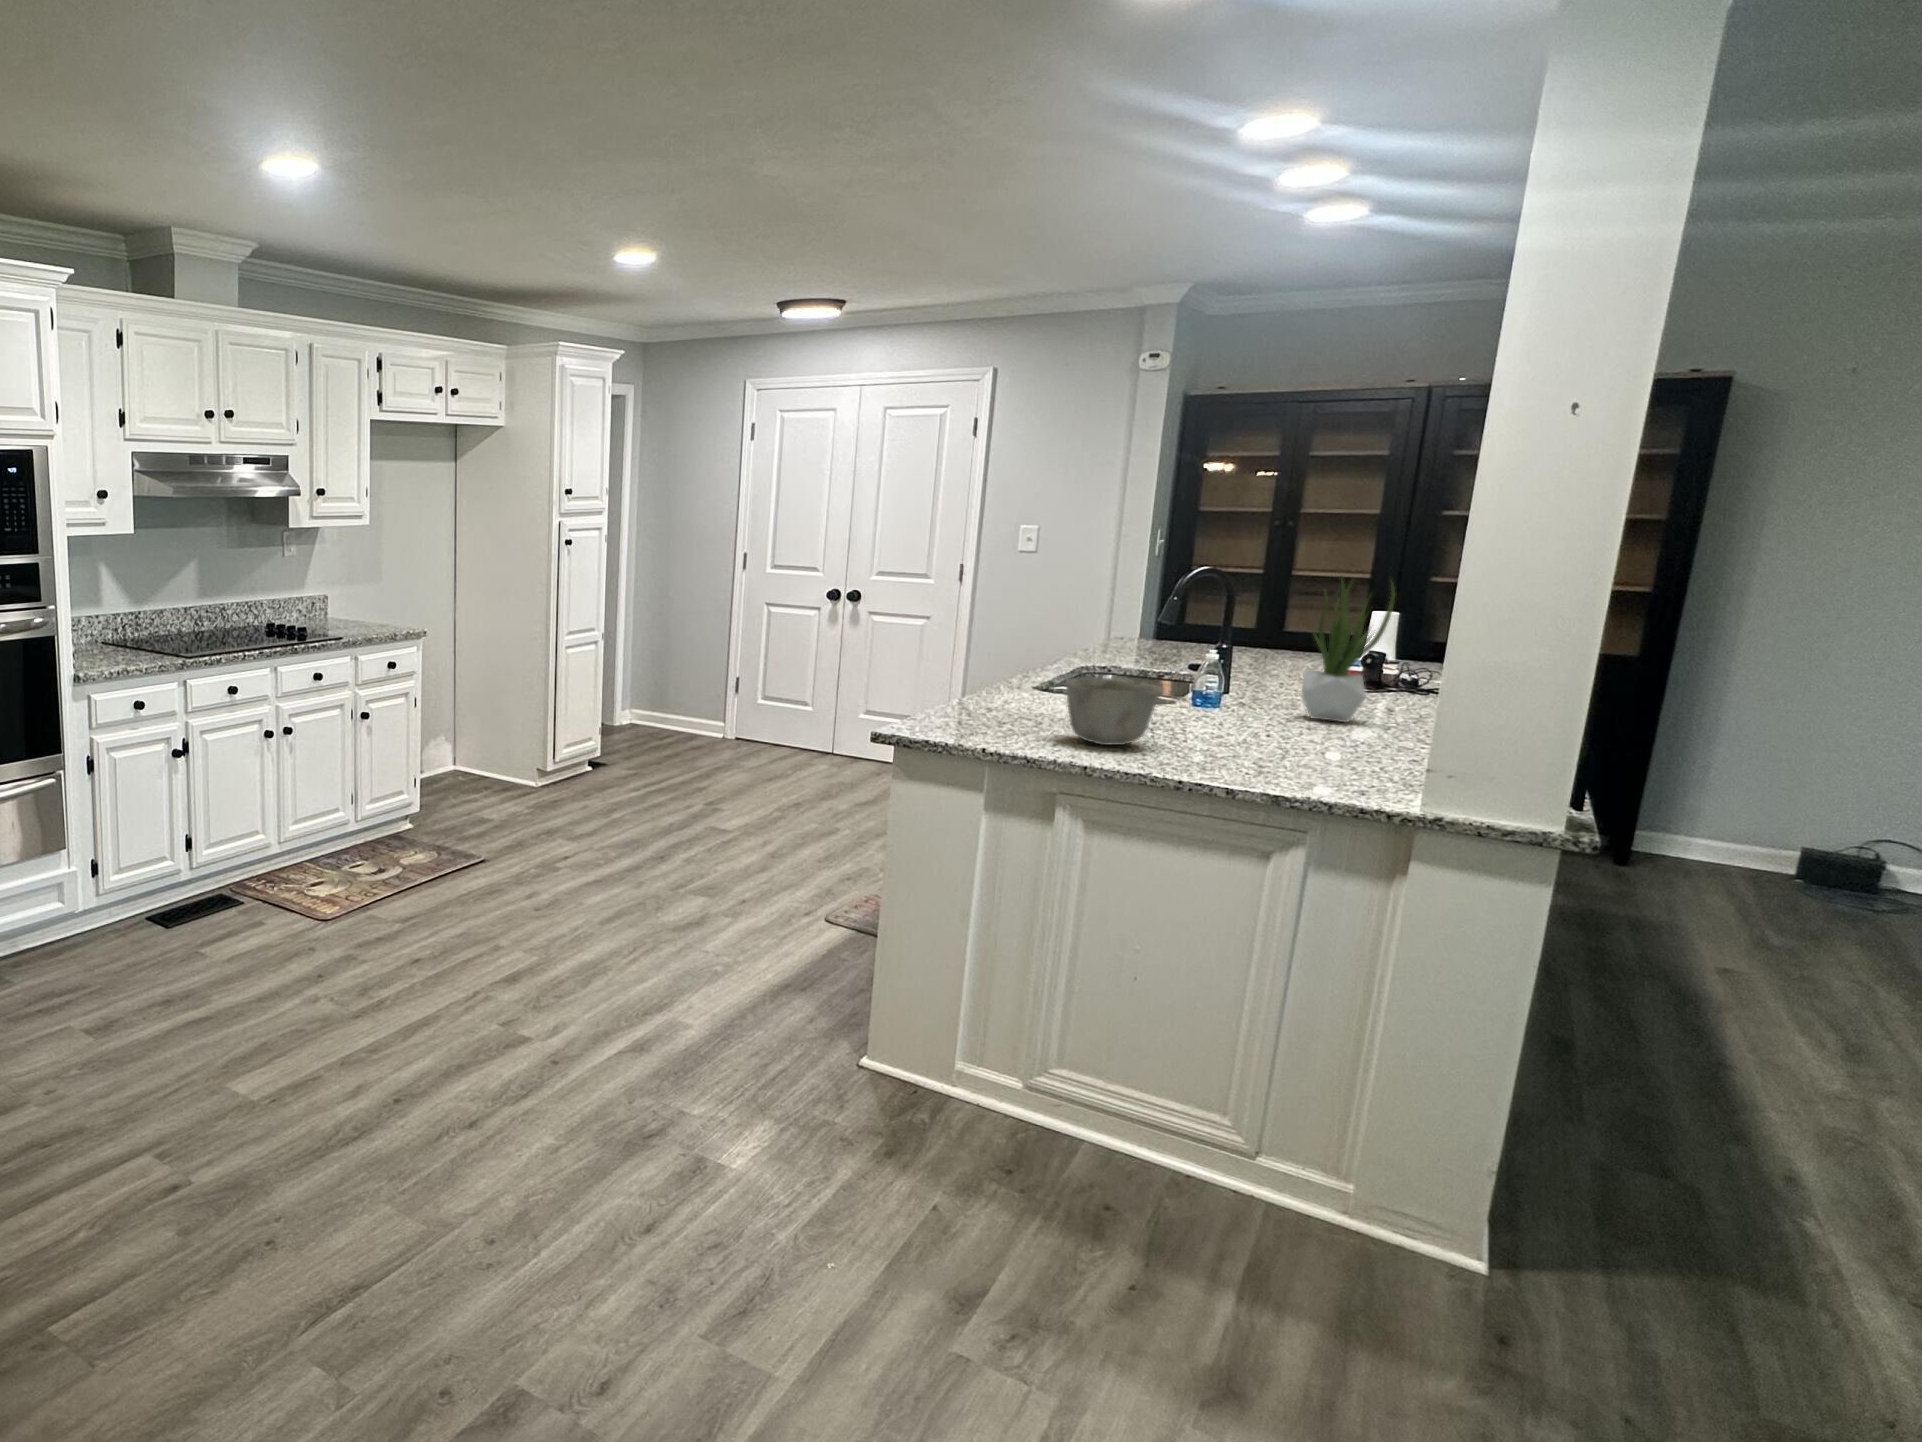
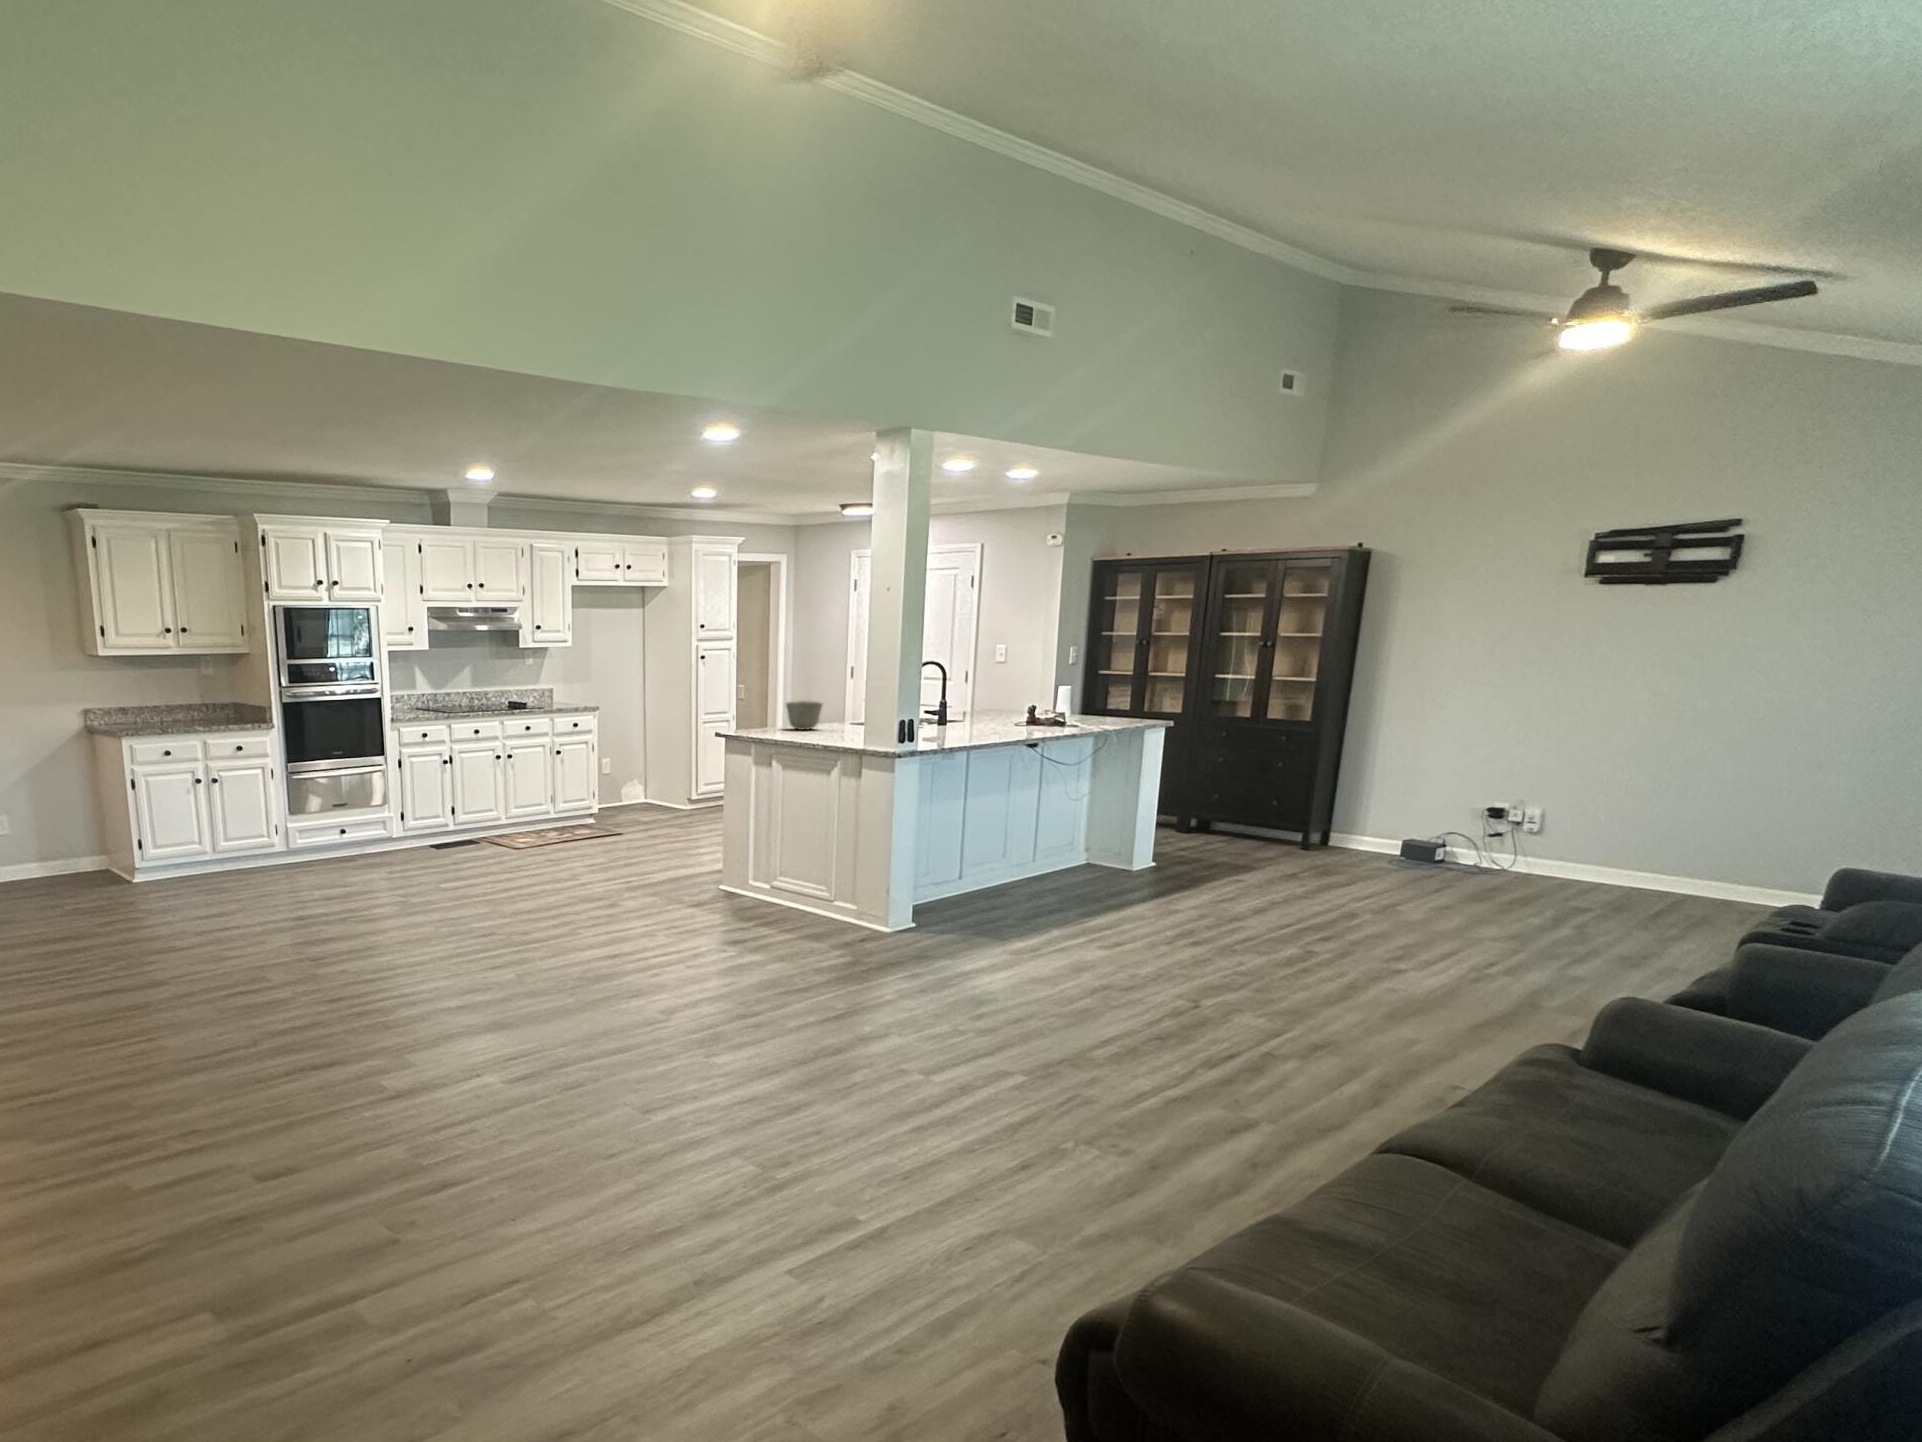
potted plant: present [1302,581,1395,722] -> none [933,655,966,727]

